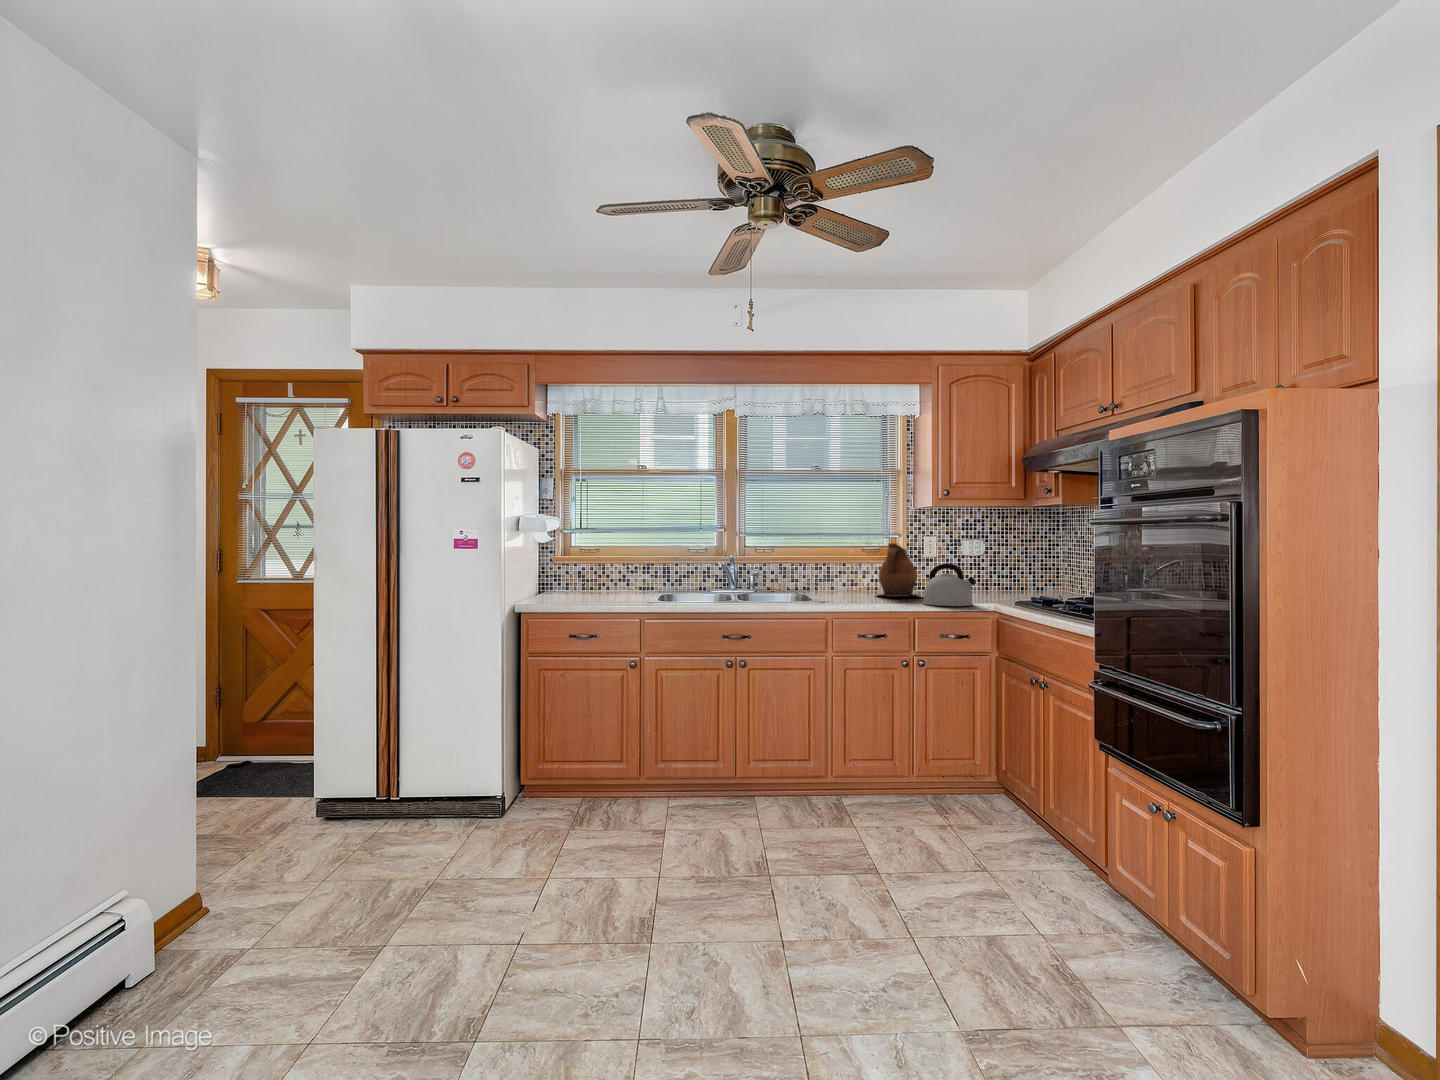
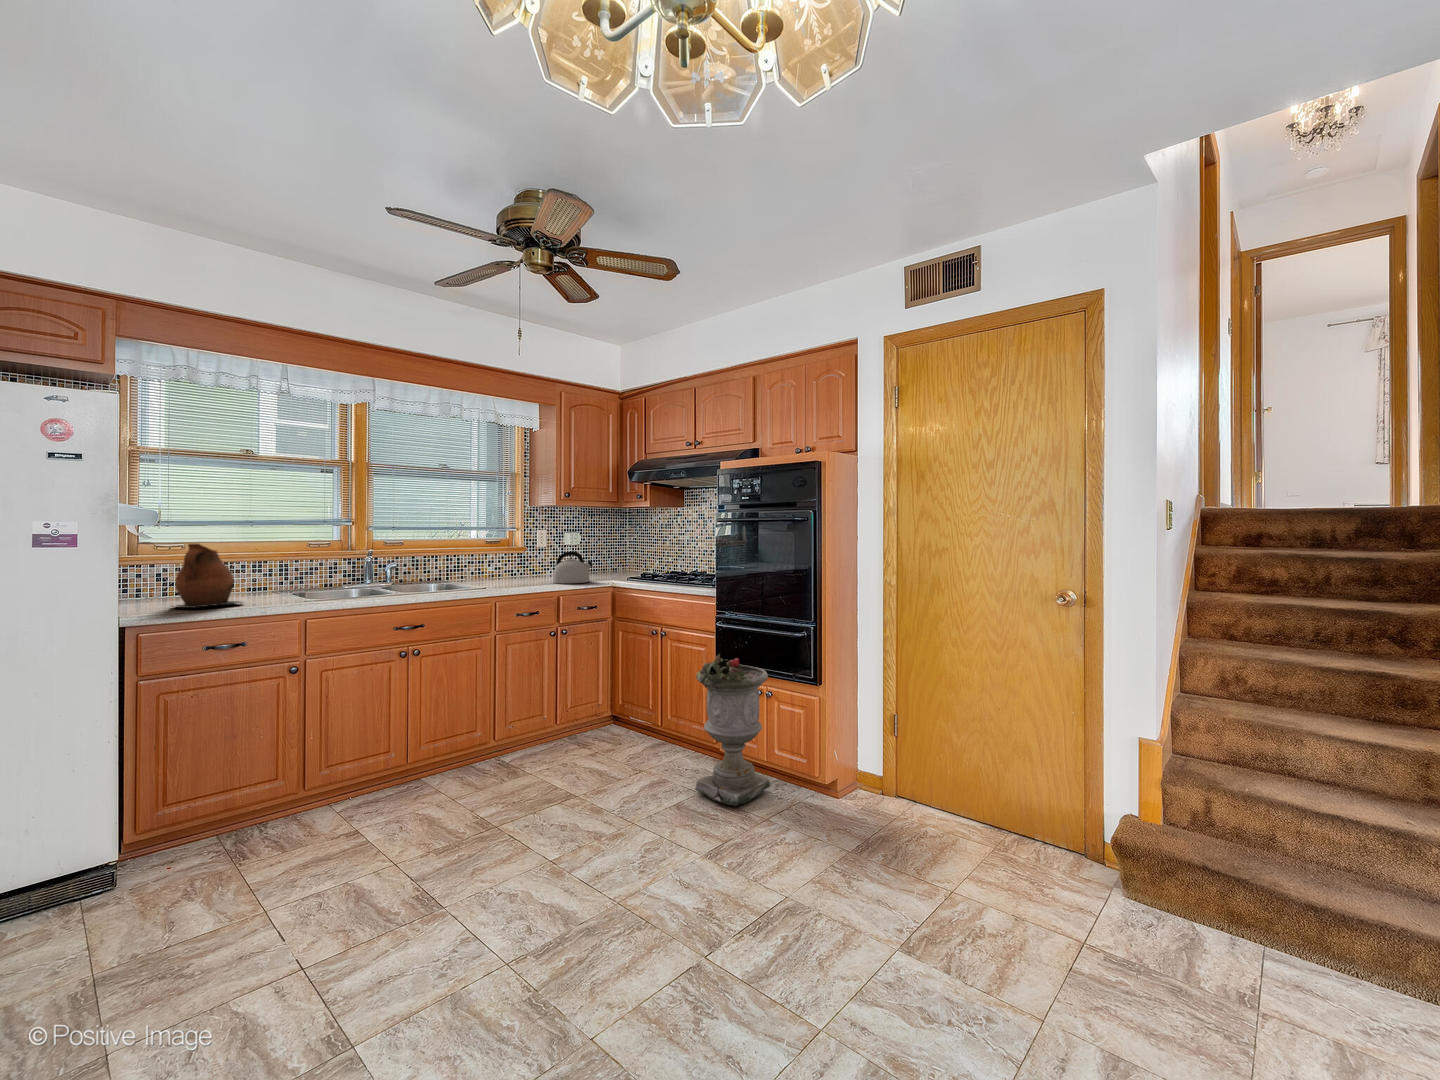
ceramic pitcher: present [879,543,920,597] -> present [172,544,242,608]
planter: none [1027,732,1160,982] -> present [695,654,770,806]

